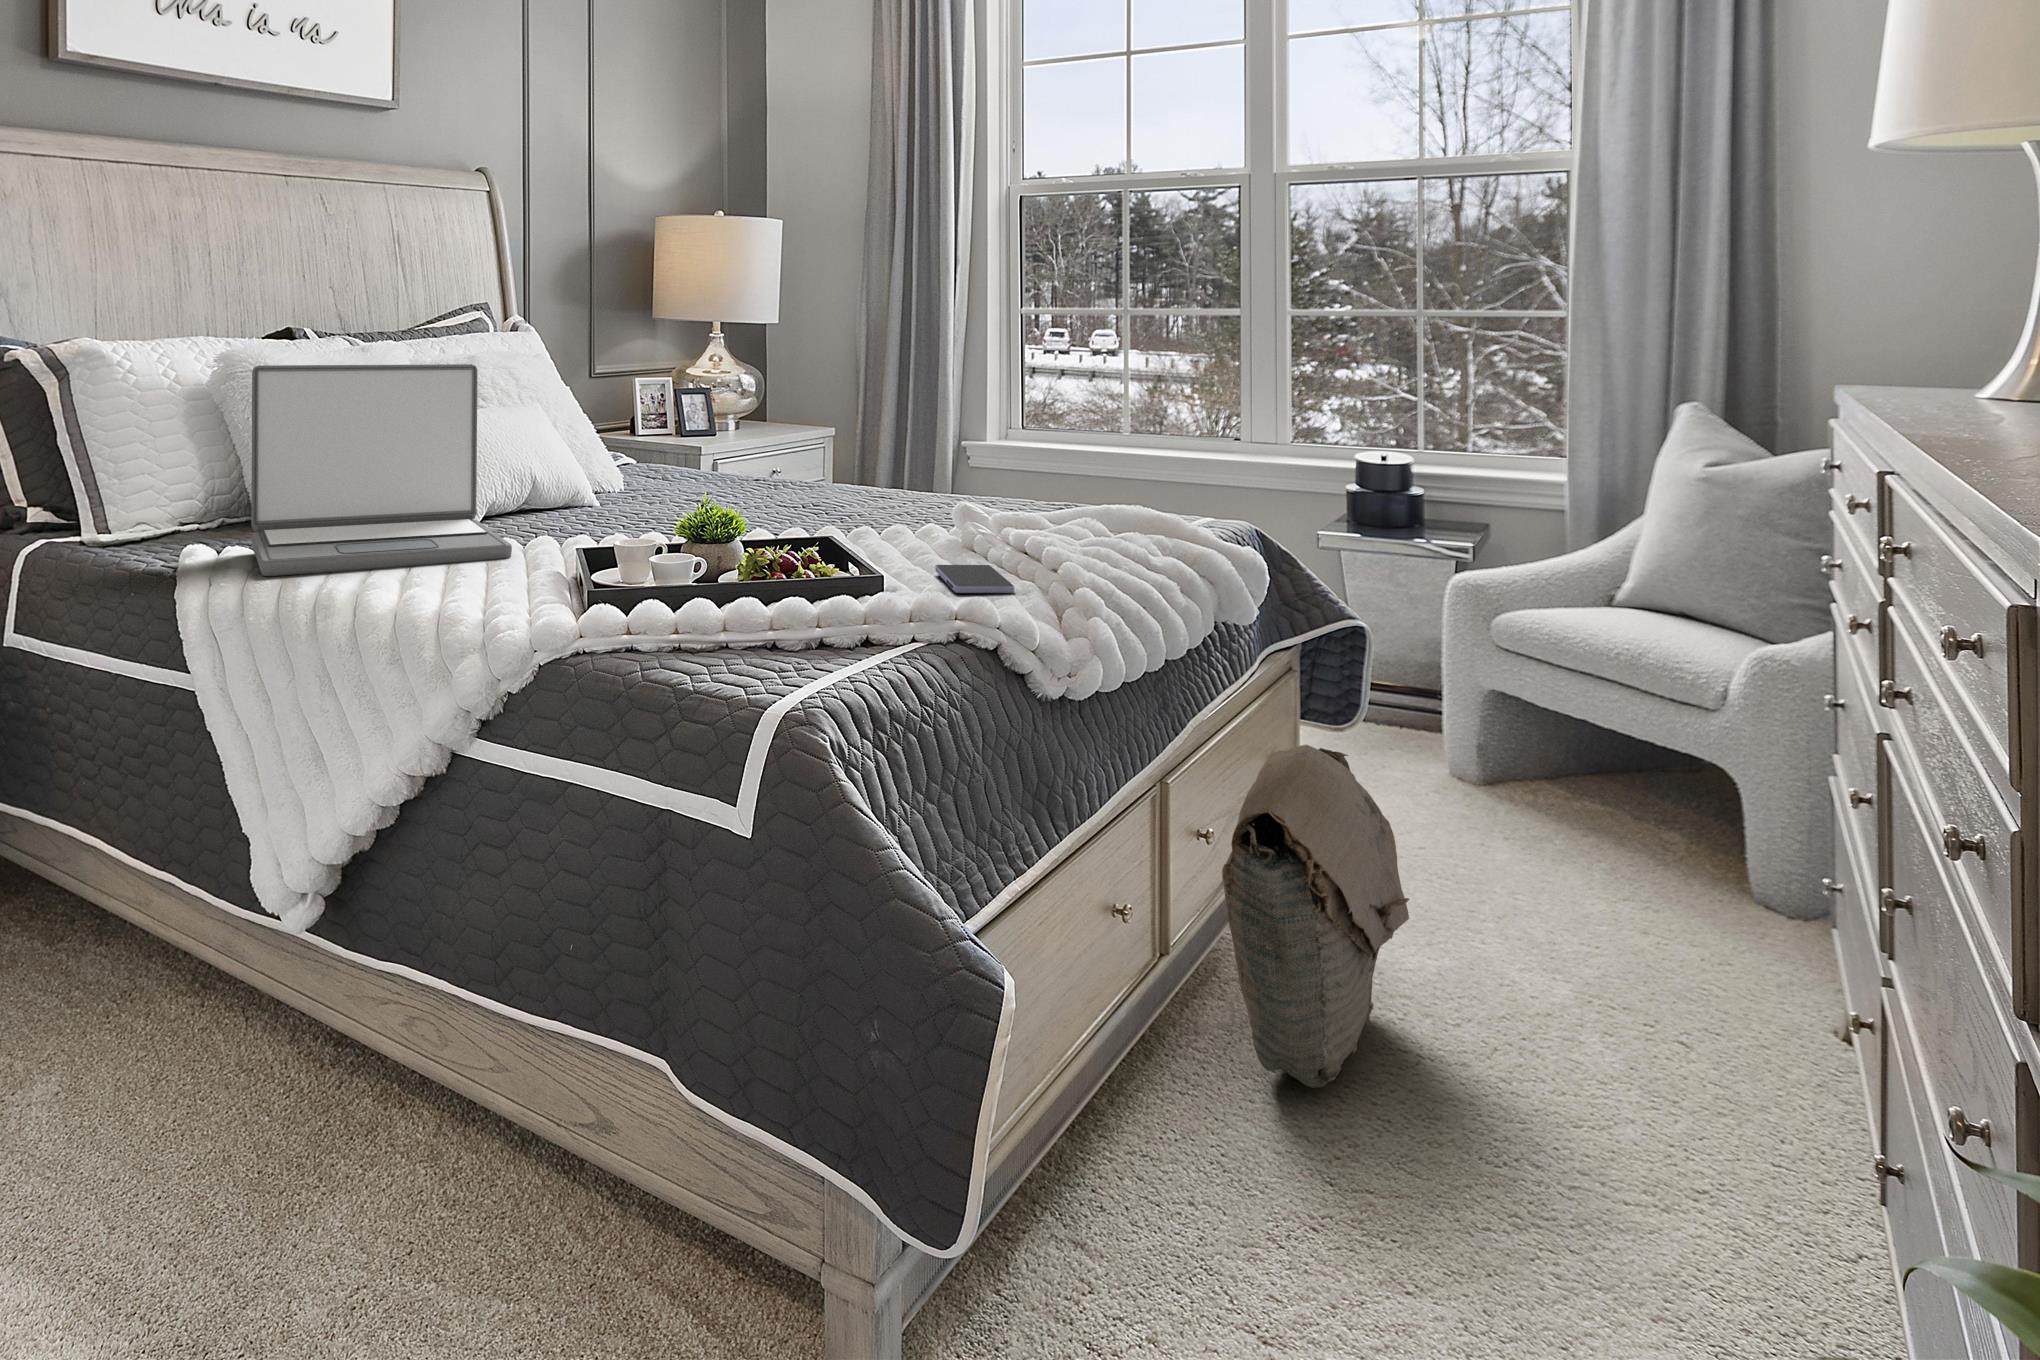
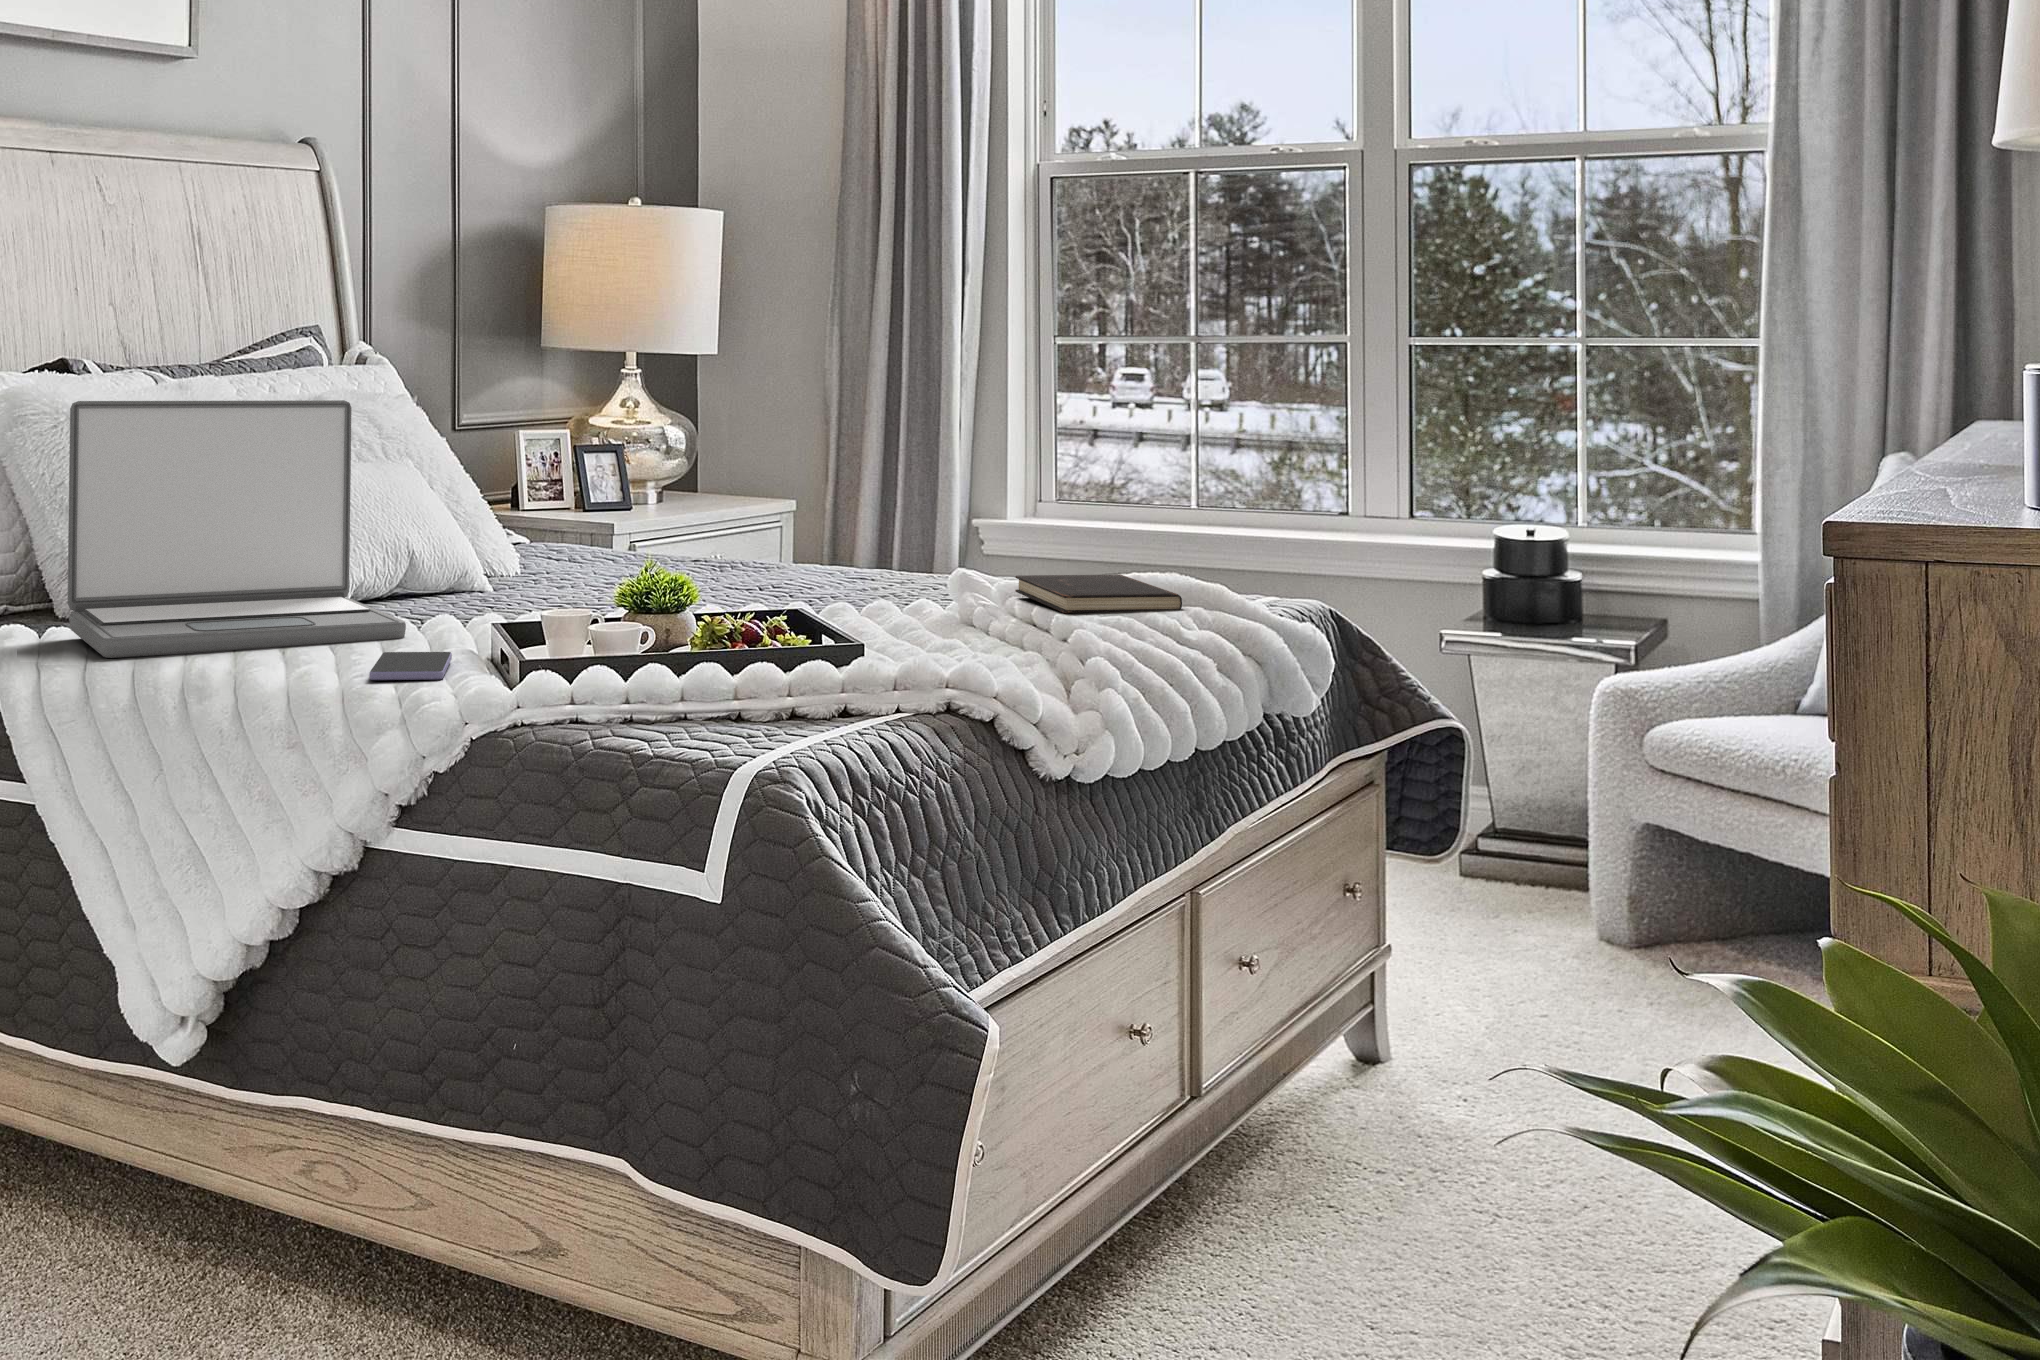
hardcover book: none [1004,505,1145,541] -> present [1015,575,1182,613]
smartphone: present [935,565,1014,593] -> present [369,652,452,680]
bag: present [1222,745,1410,1088] -> none [1262,856,1486,1242]

